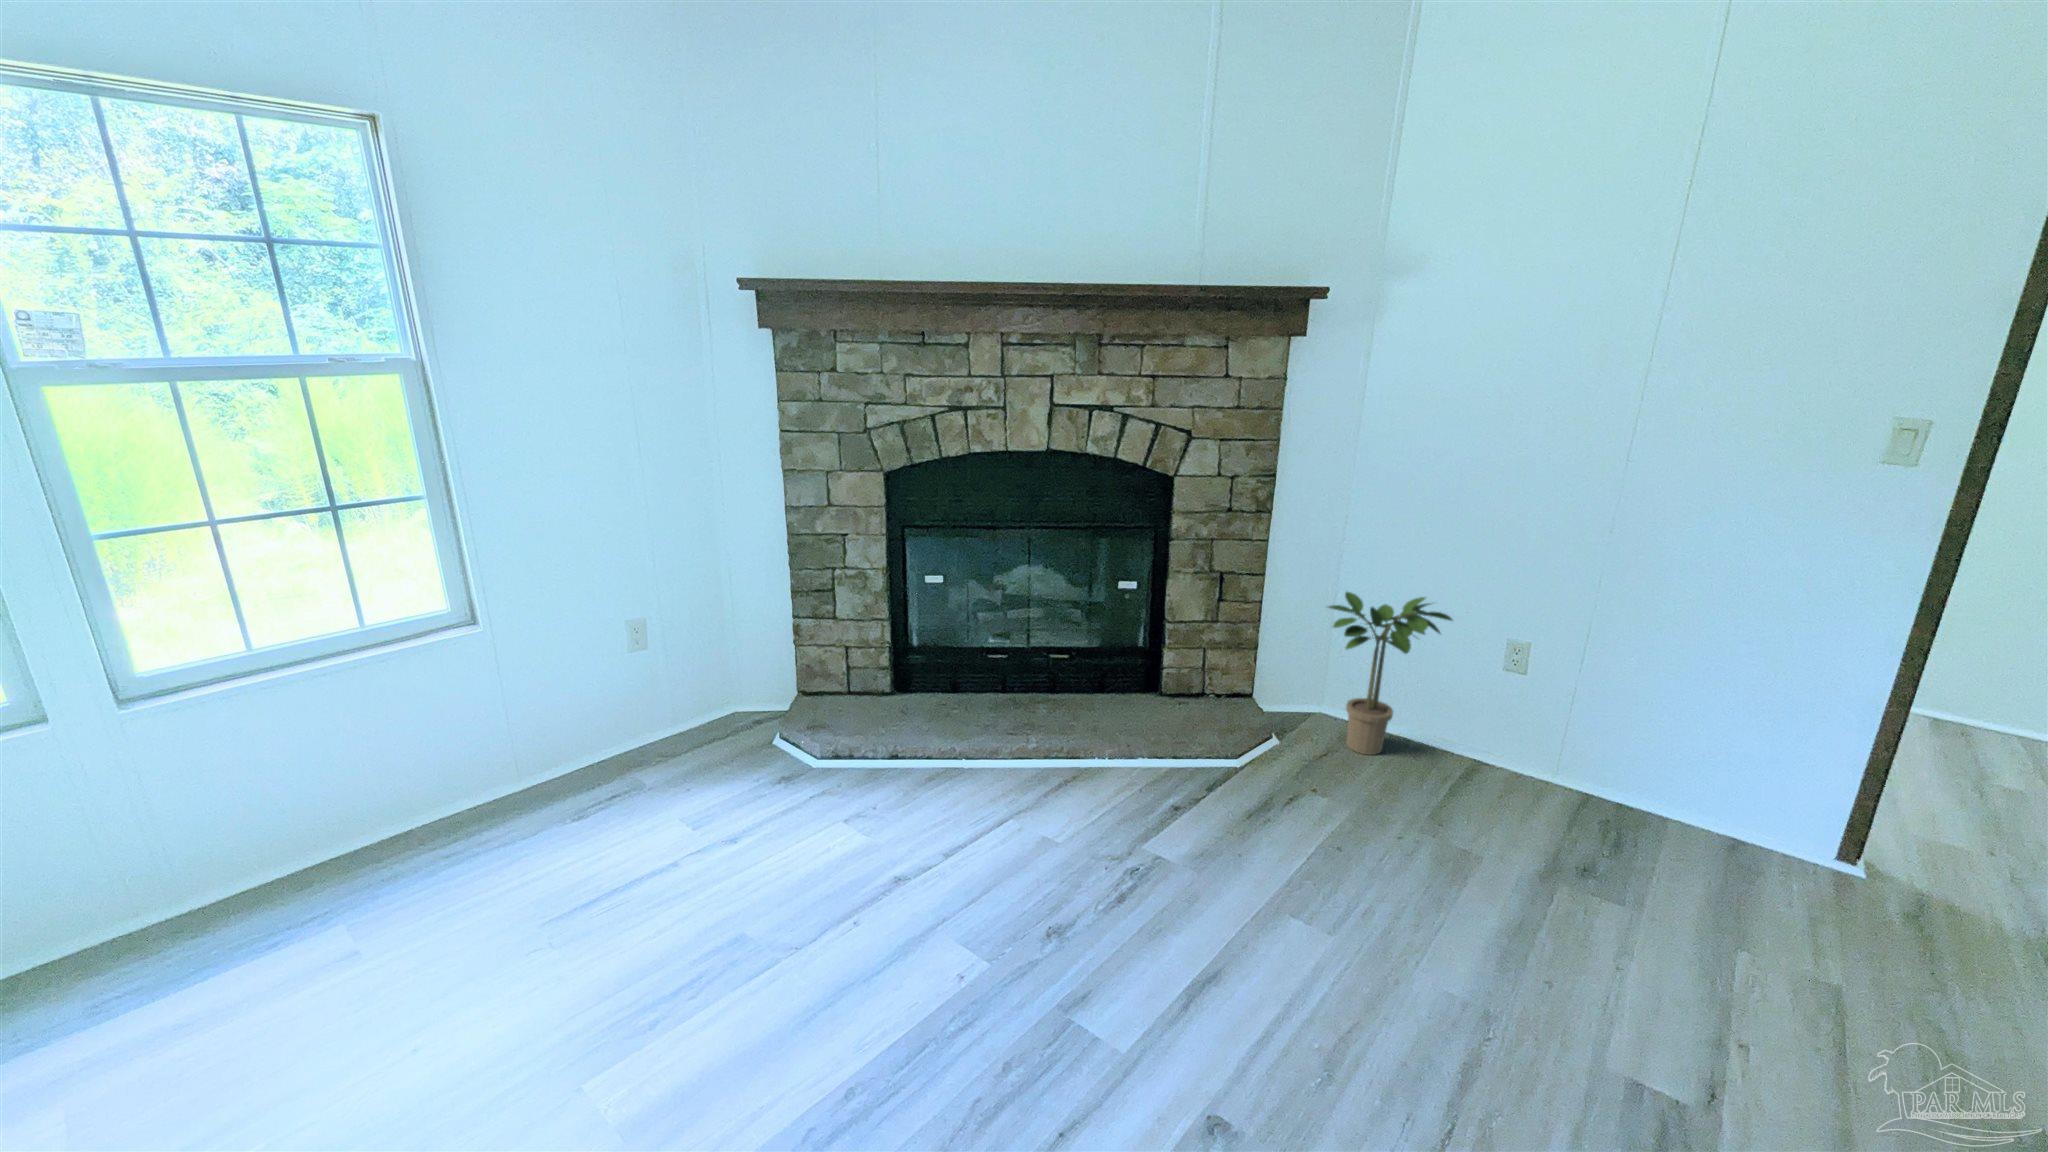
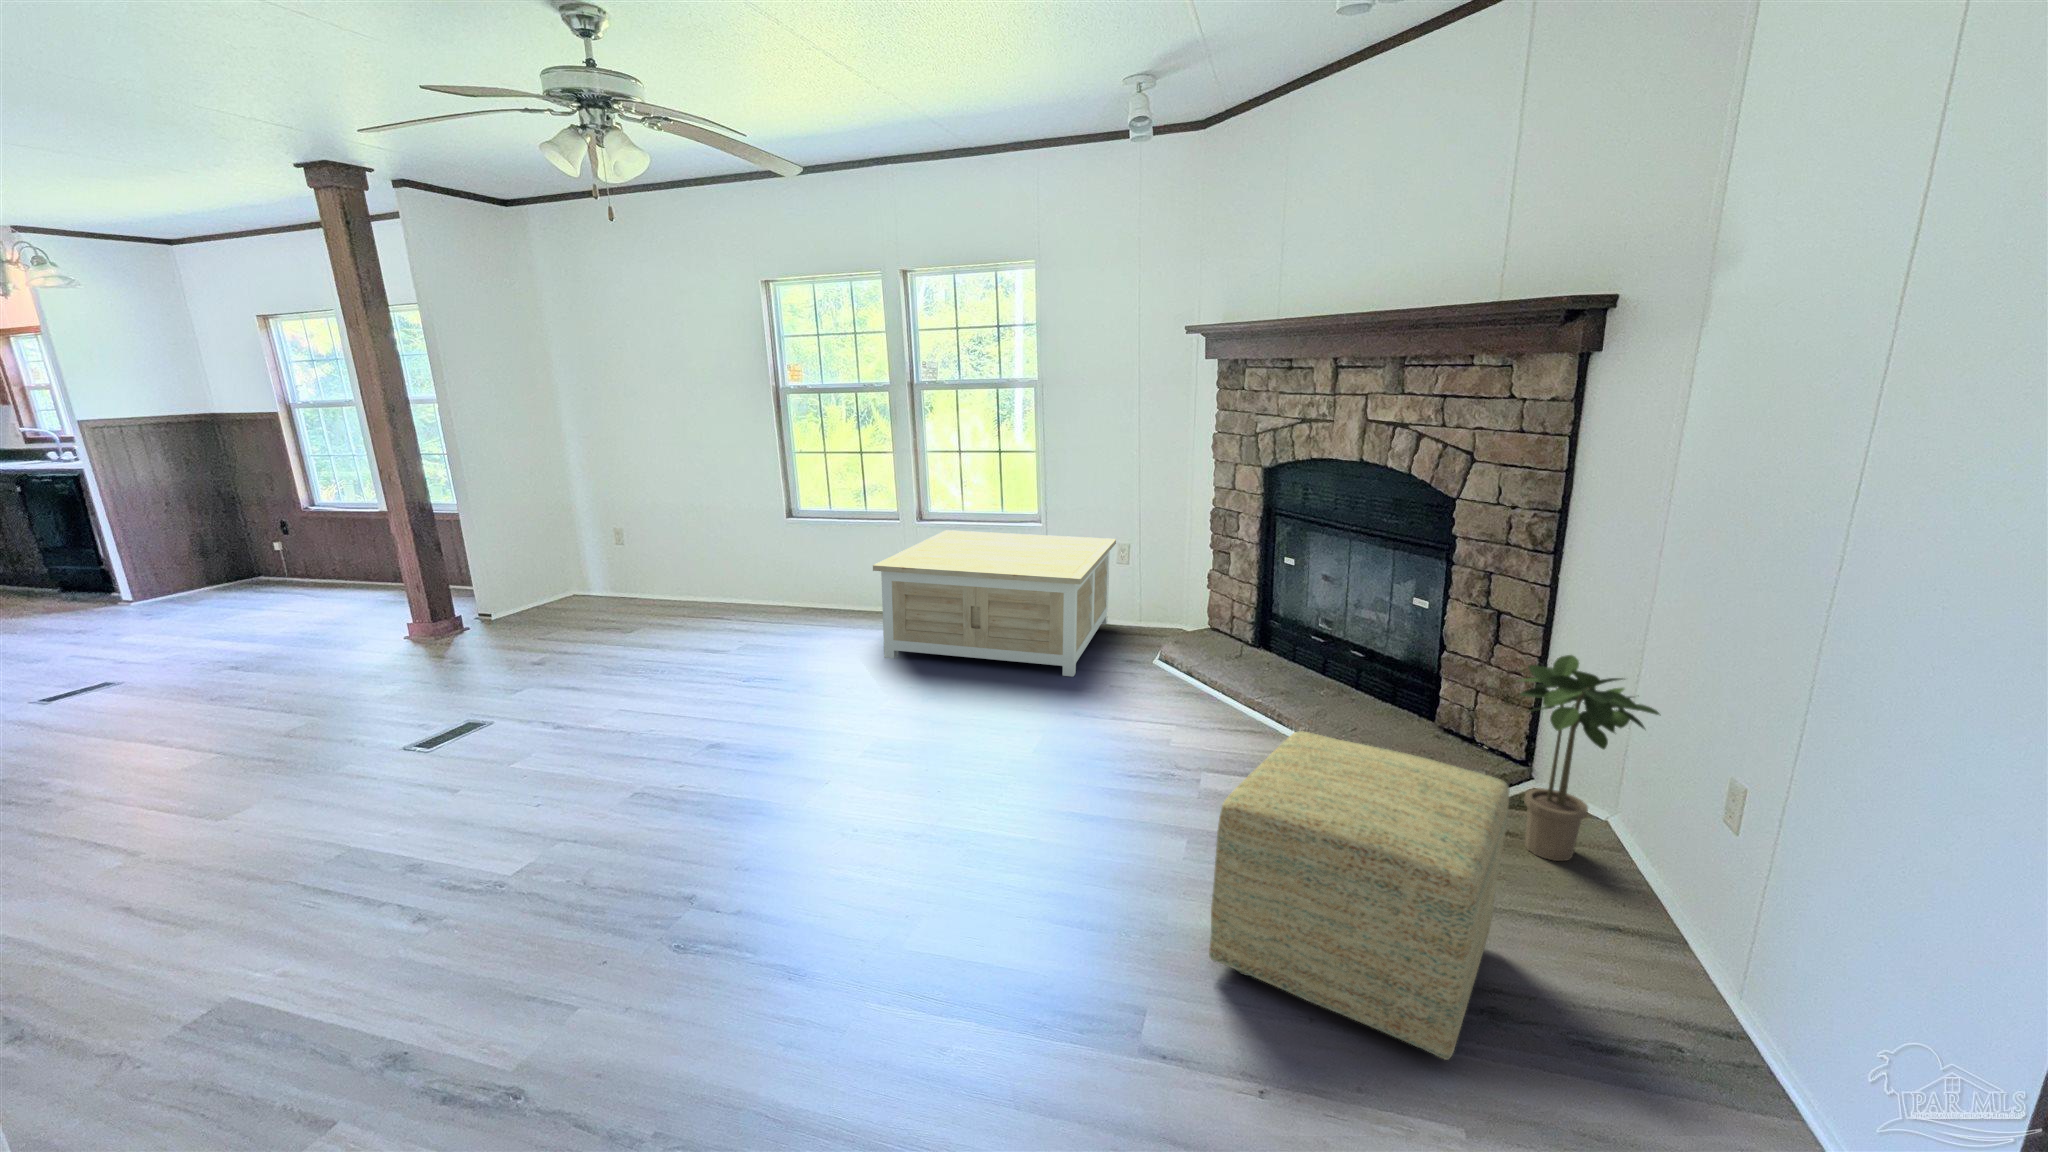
coffee table: none [230,621,819,1084] -> present [873,530,1116,677]
ottoman: none [1417,707,1765,1007] -> present [1209,731,1509,1060]

